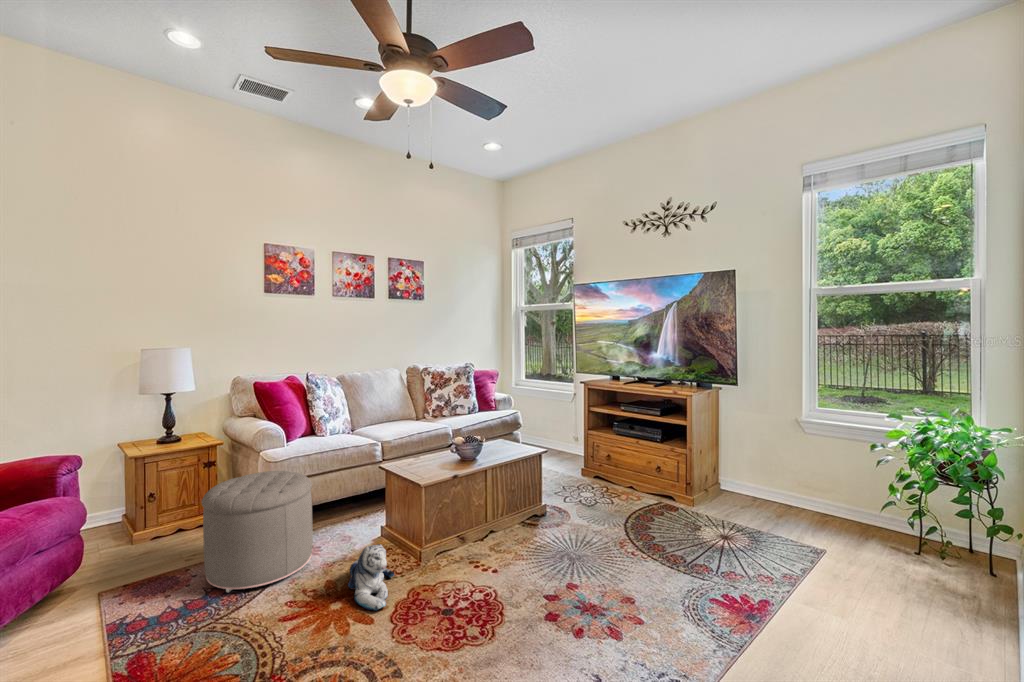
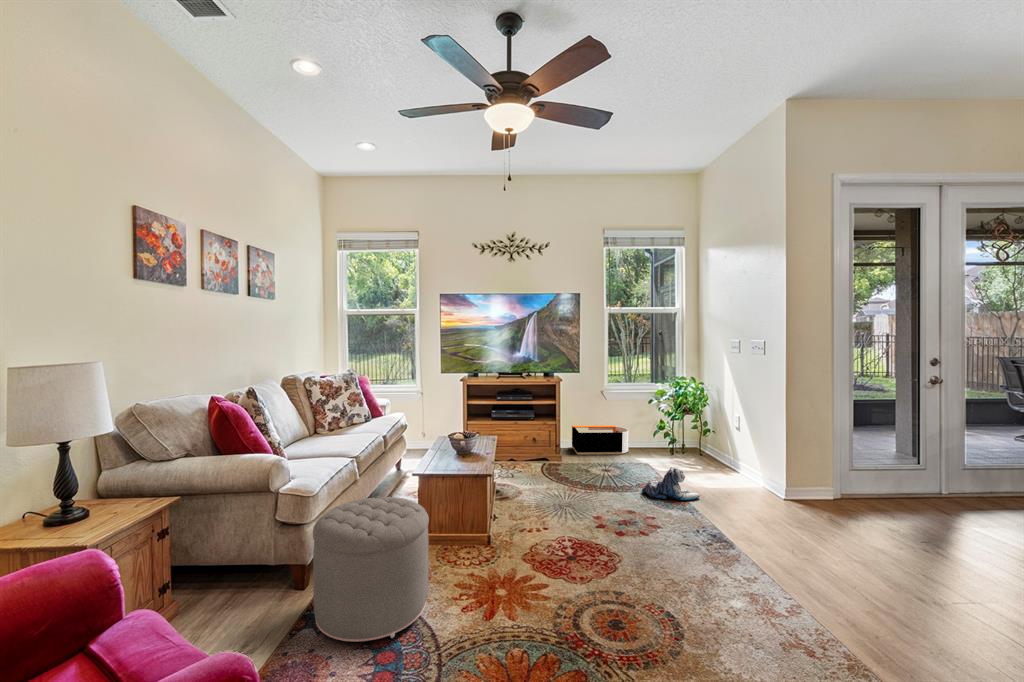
storage bin: none [727,464,832,528] -> present [572,425,629,455]
plush toy: present [348,544,394,611] -> present [642,467,700,501]

